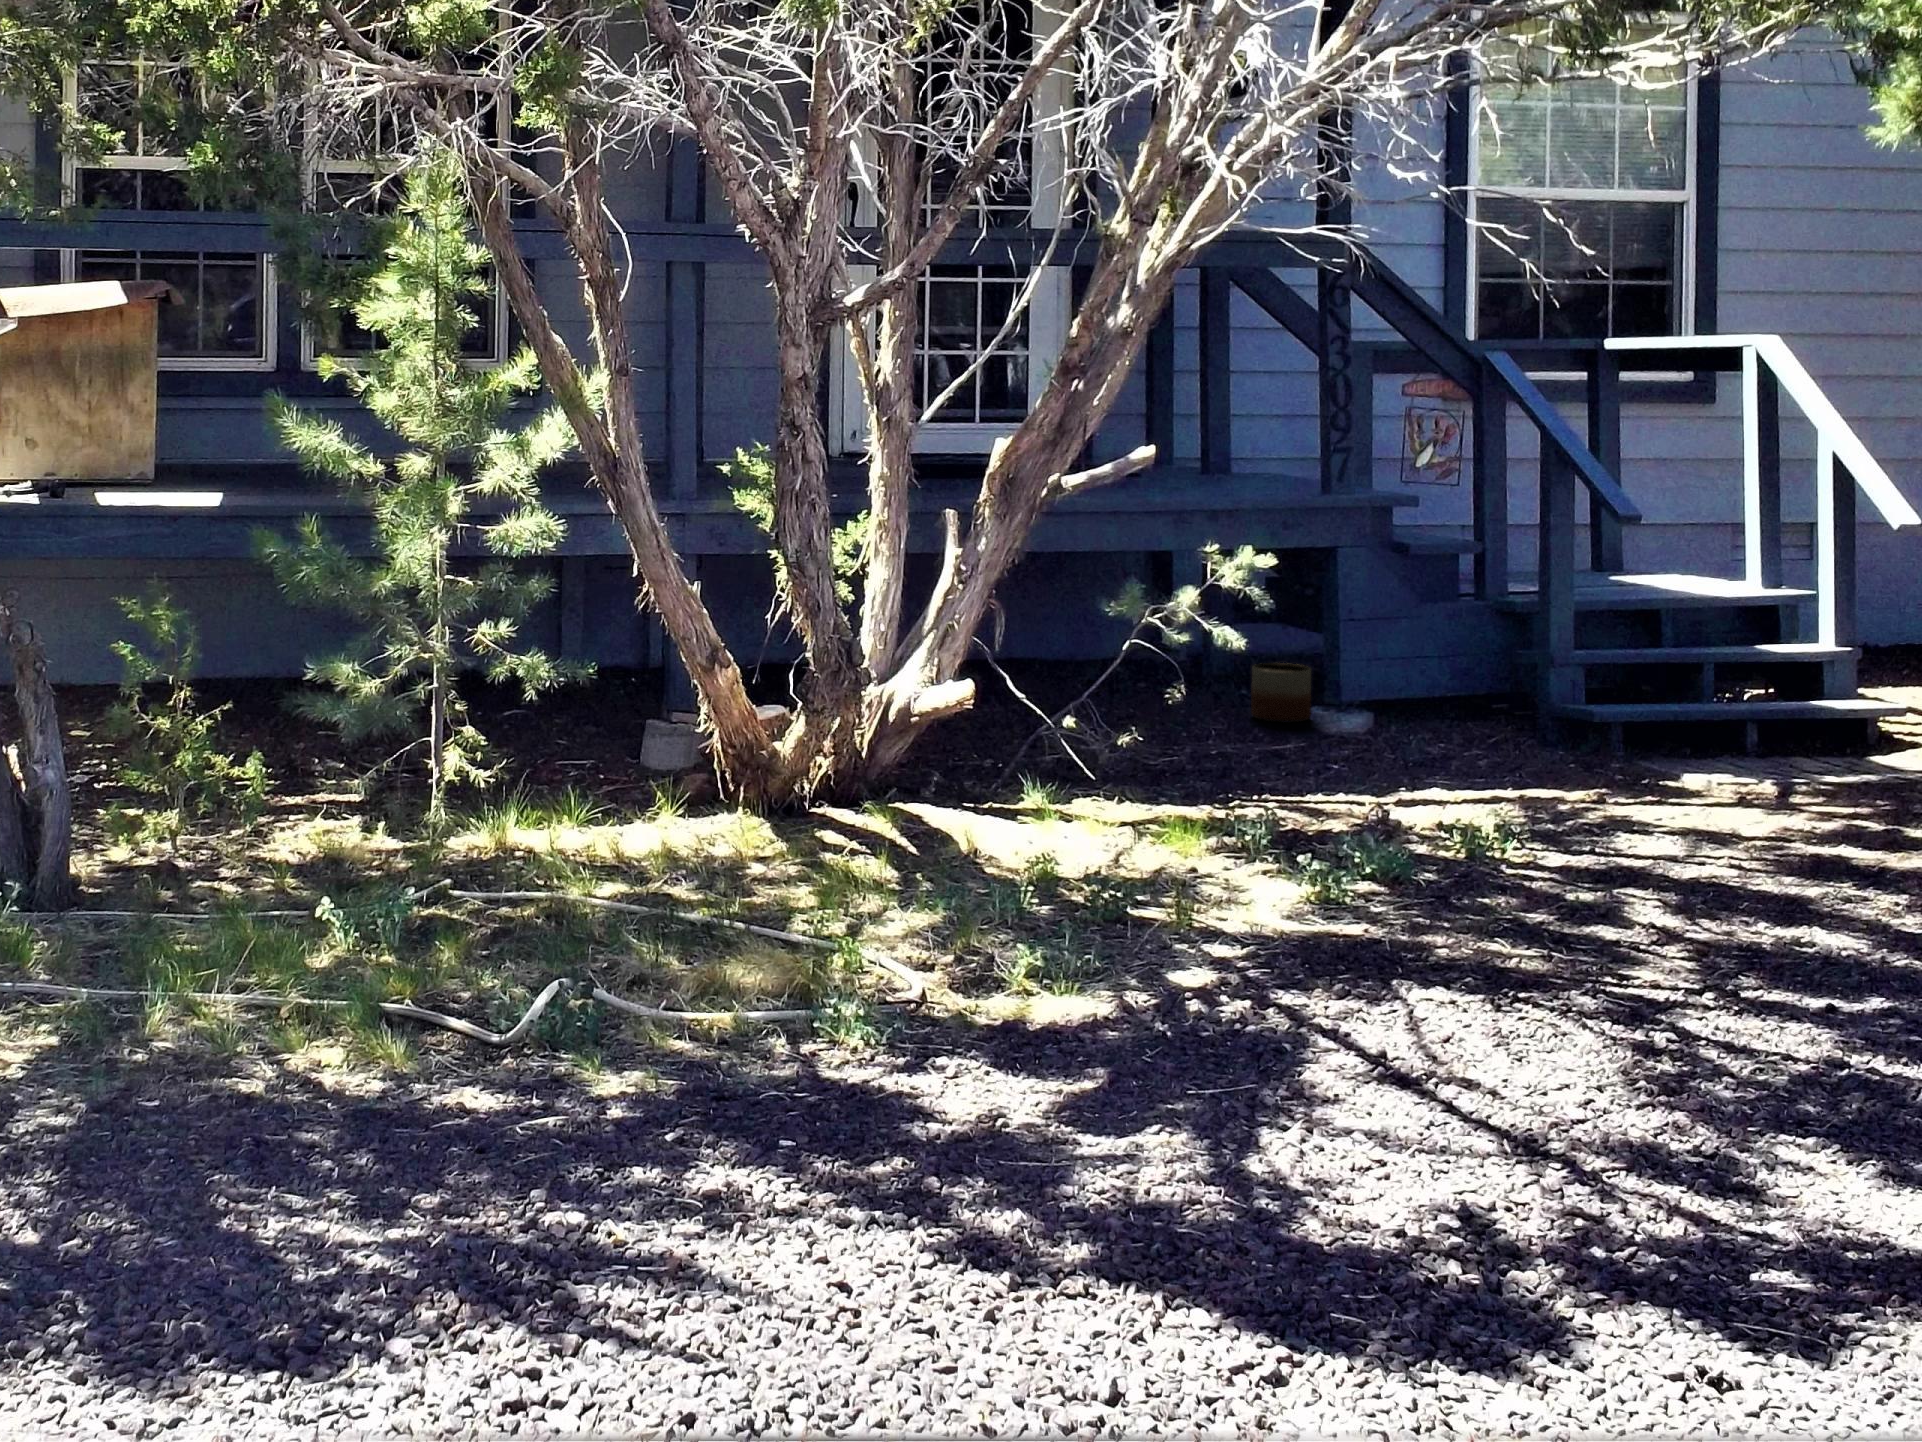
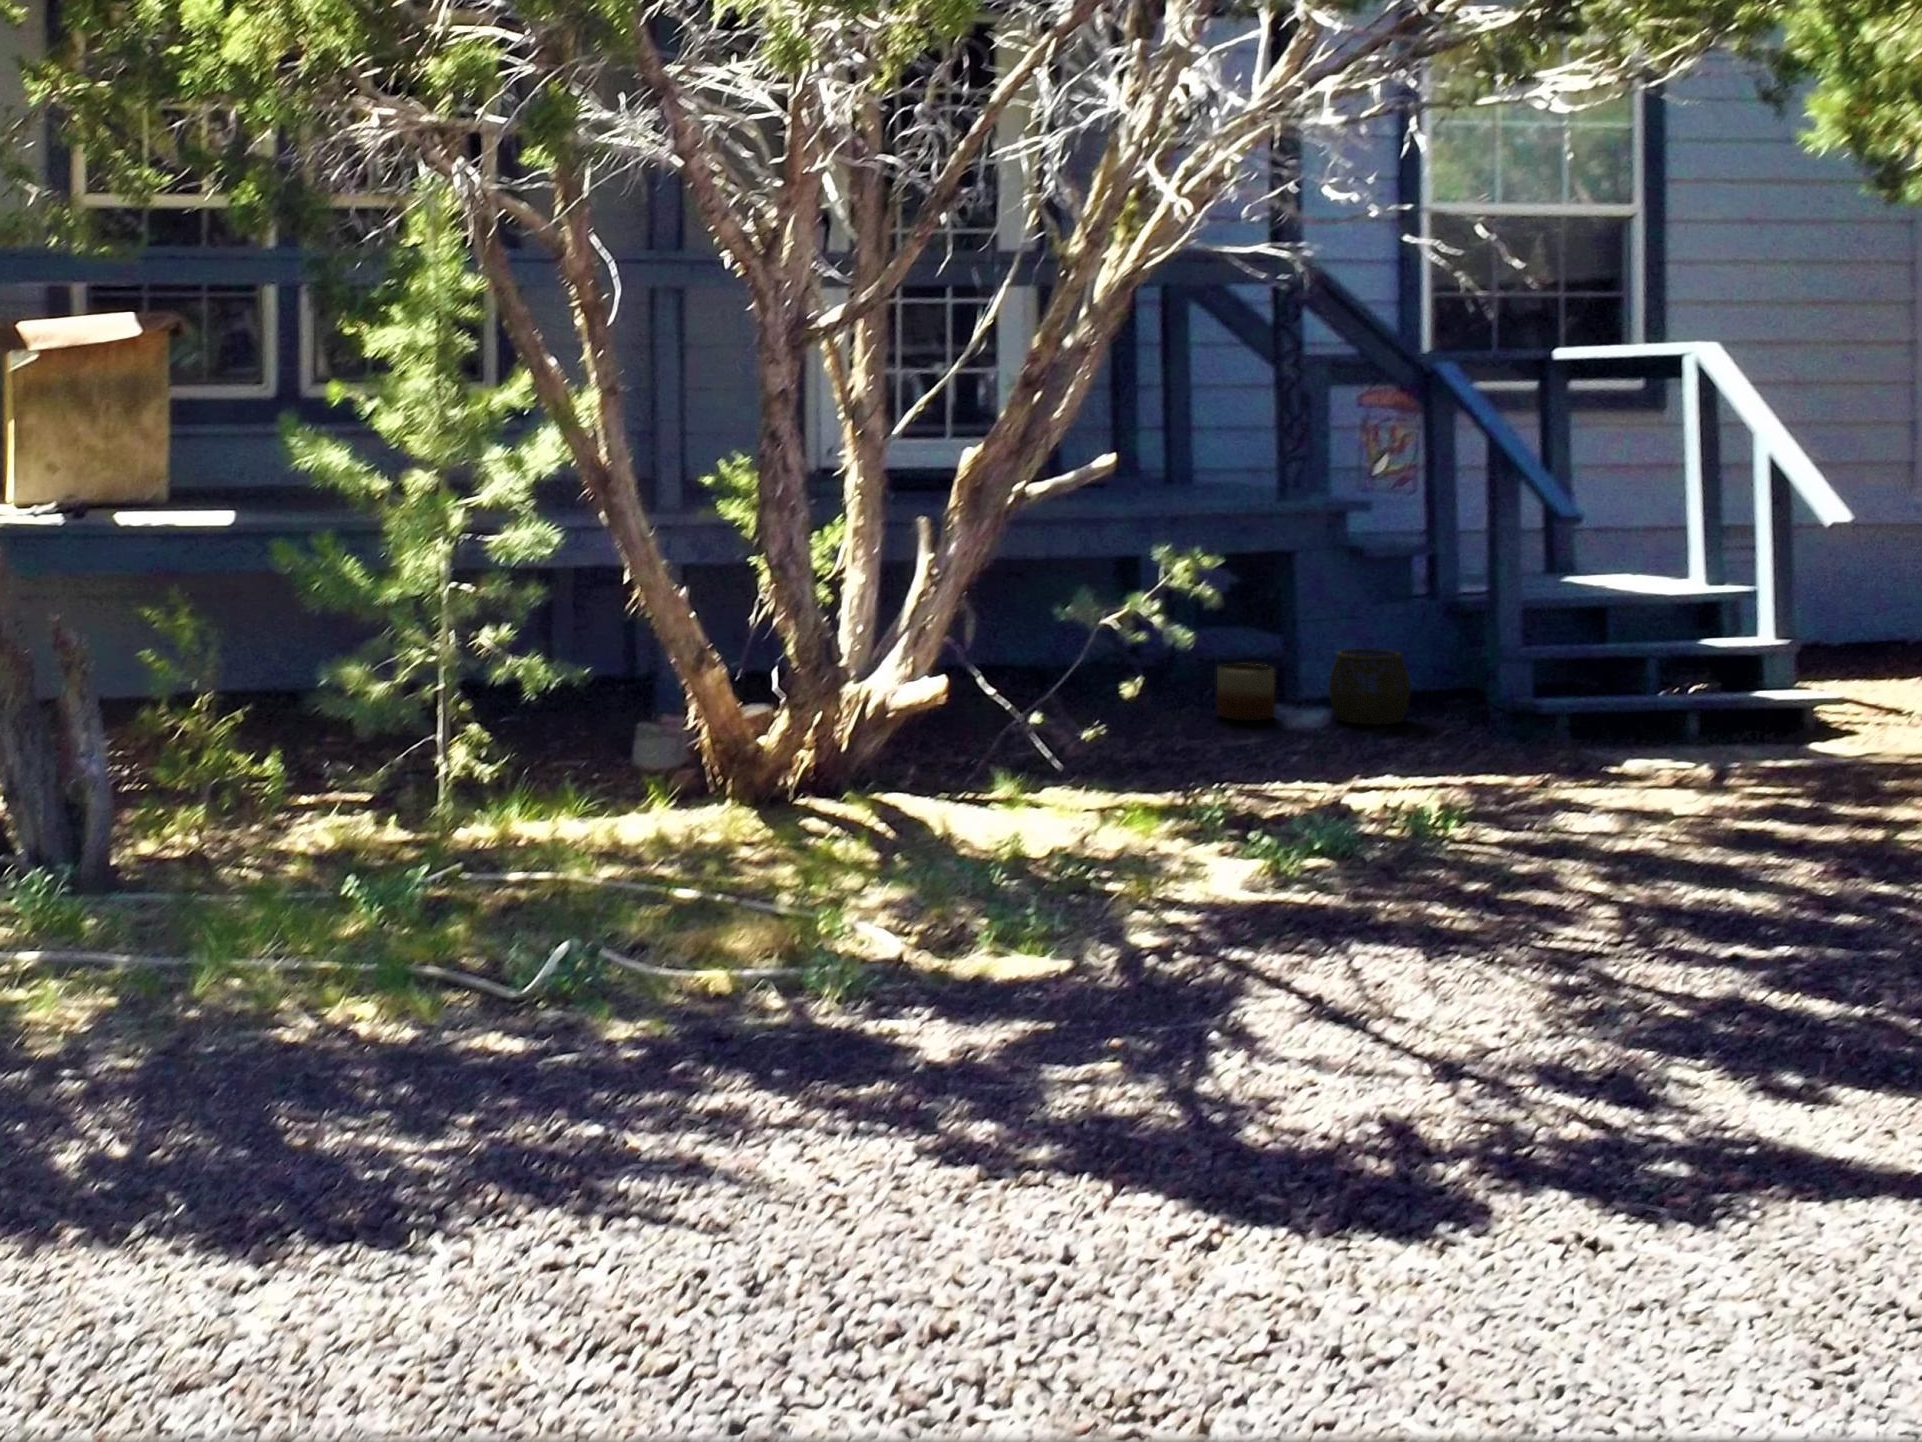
woven basket: none [1366,649,1452,729] -> present [1329,649,1410,725]

